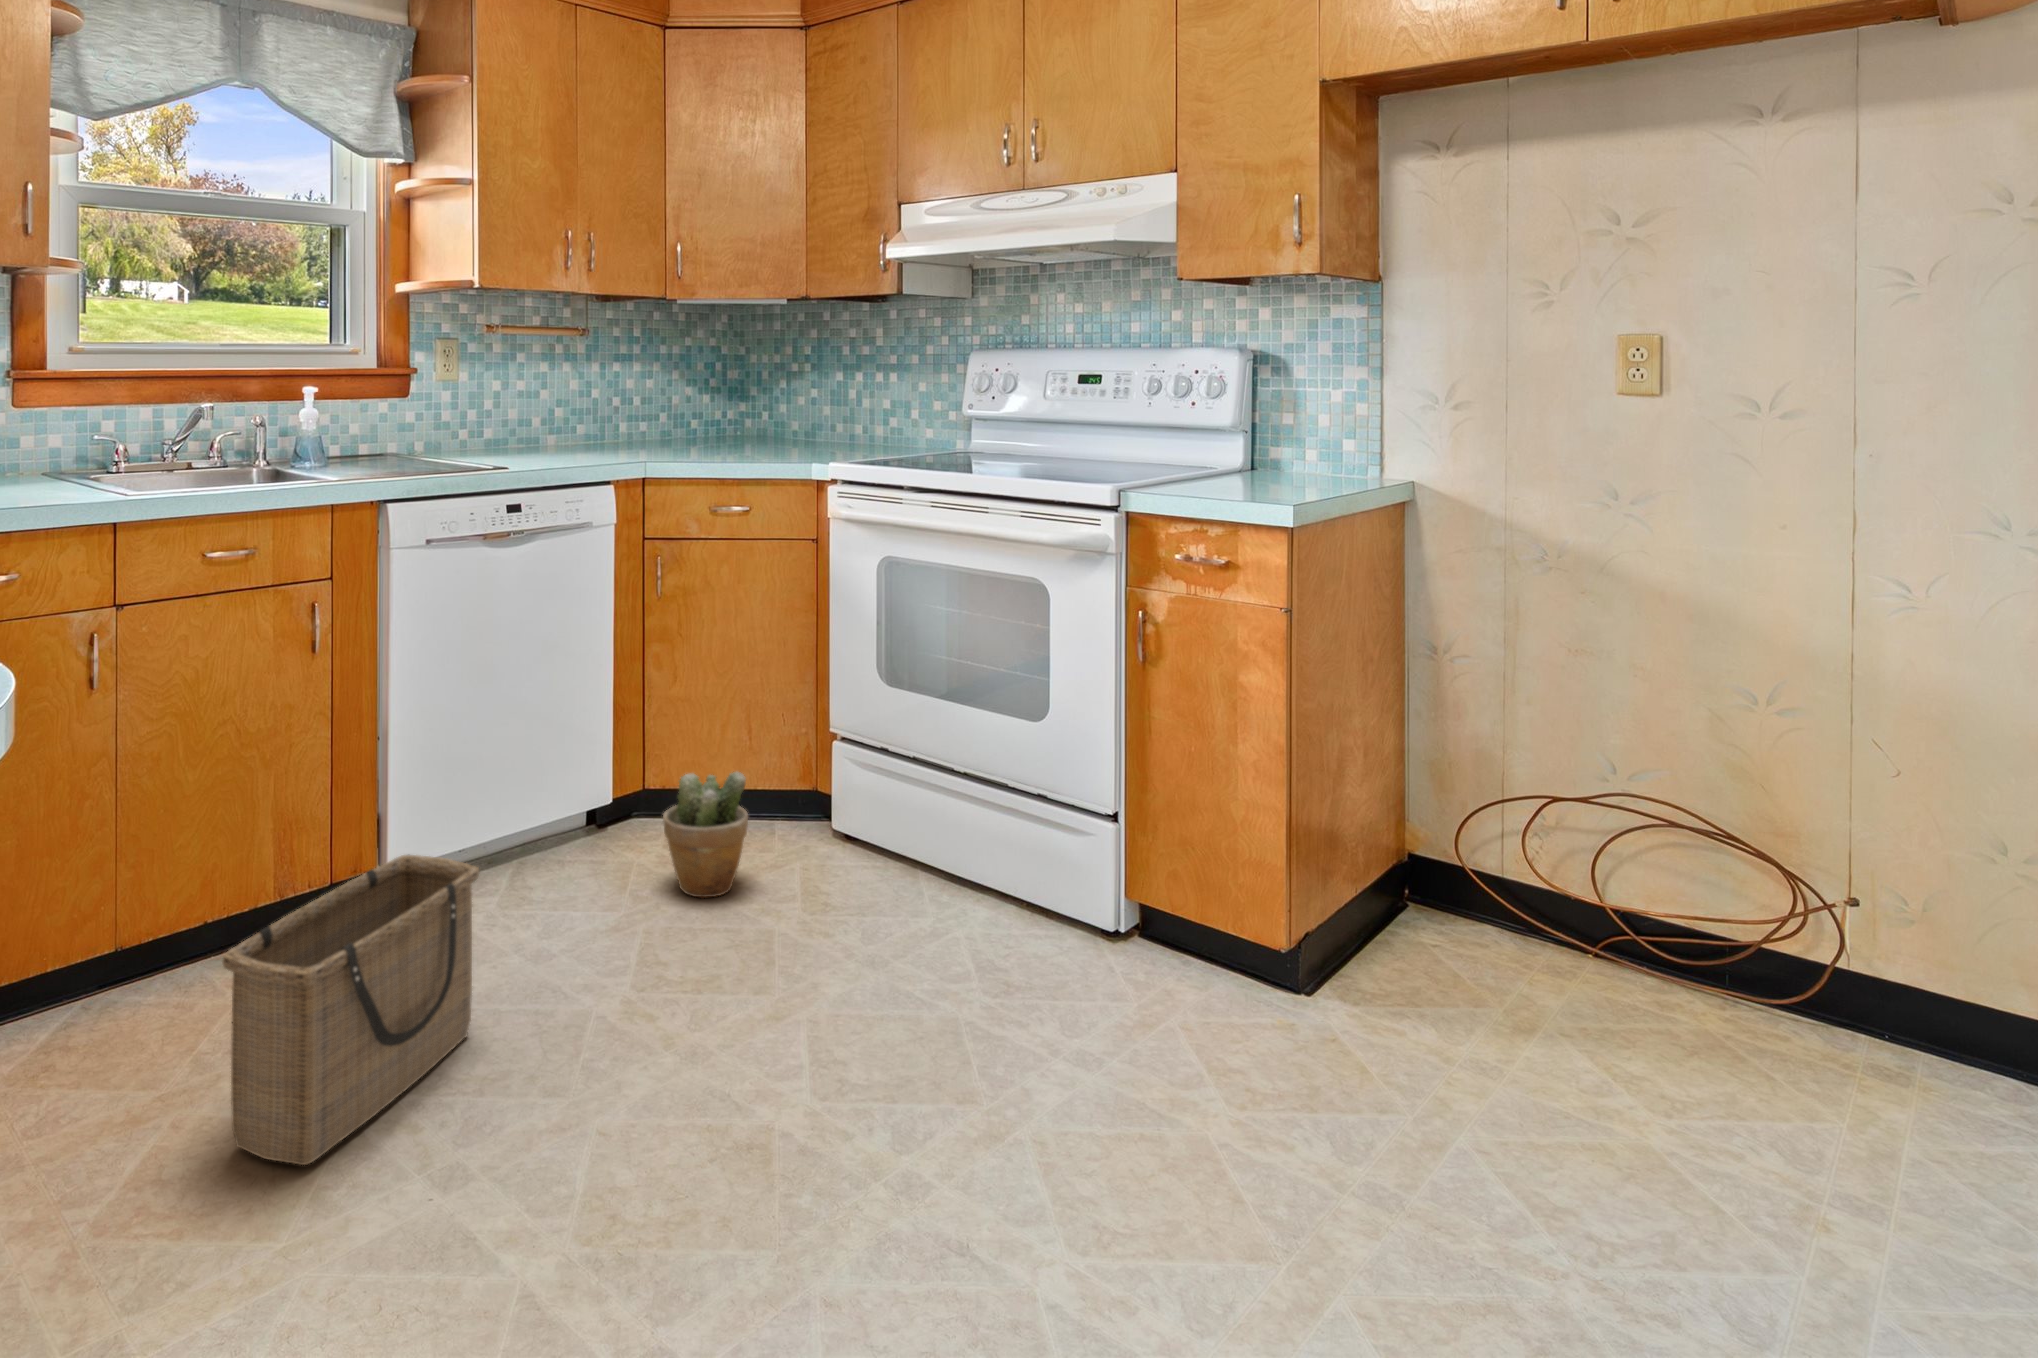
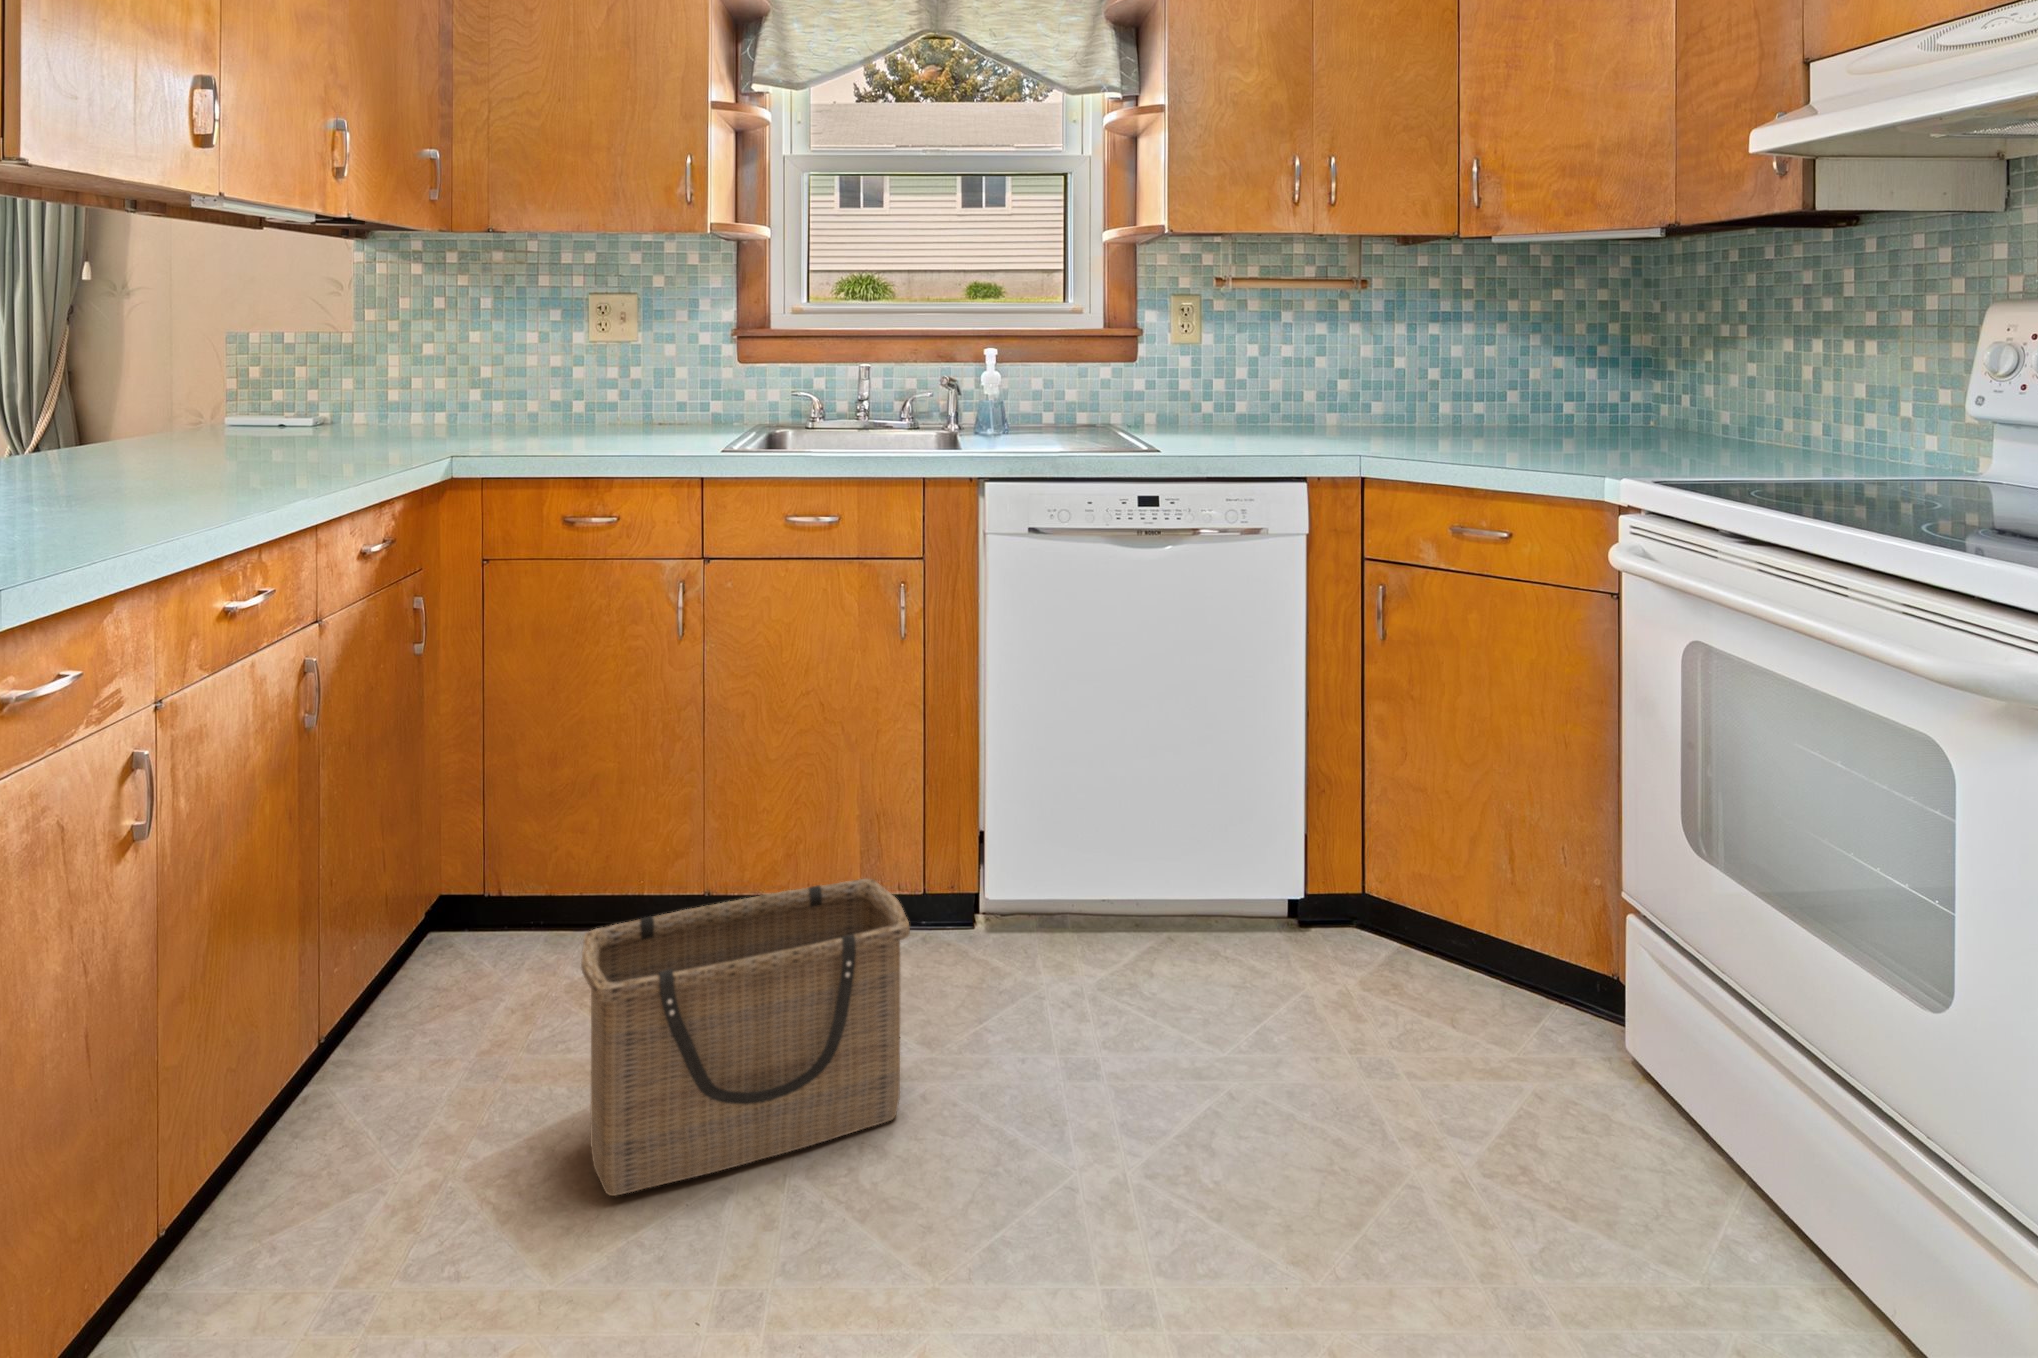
potted plant: present [663,772,748,897] -> none [1284,881,1410,1068]

